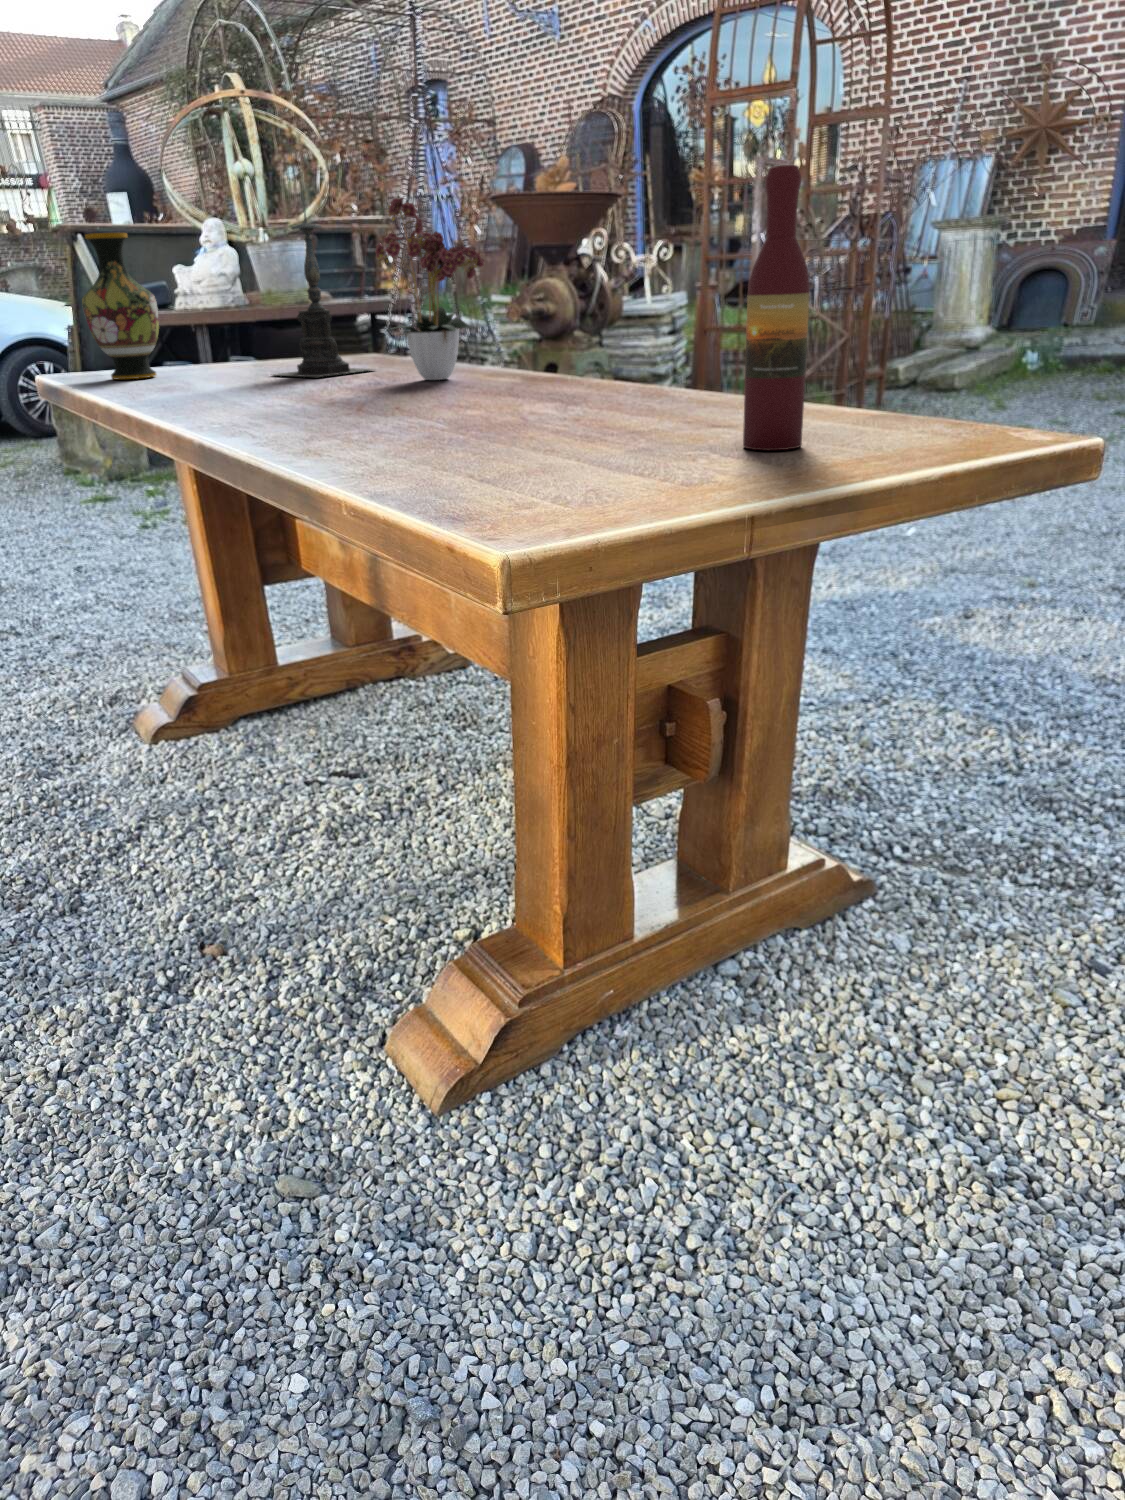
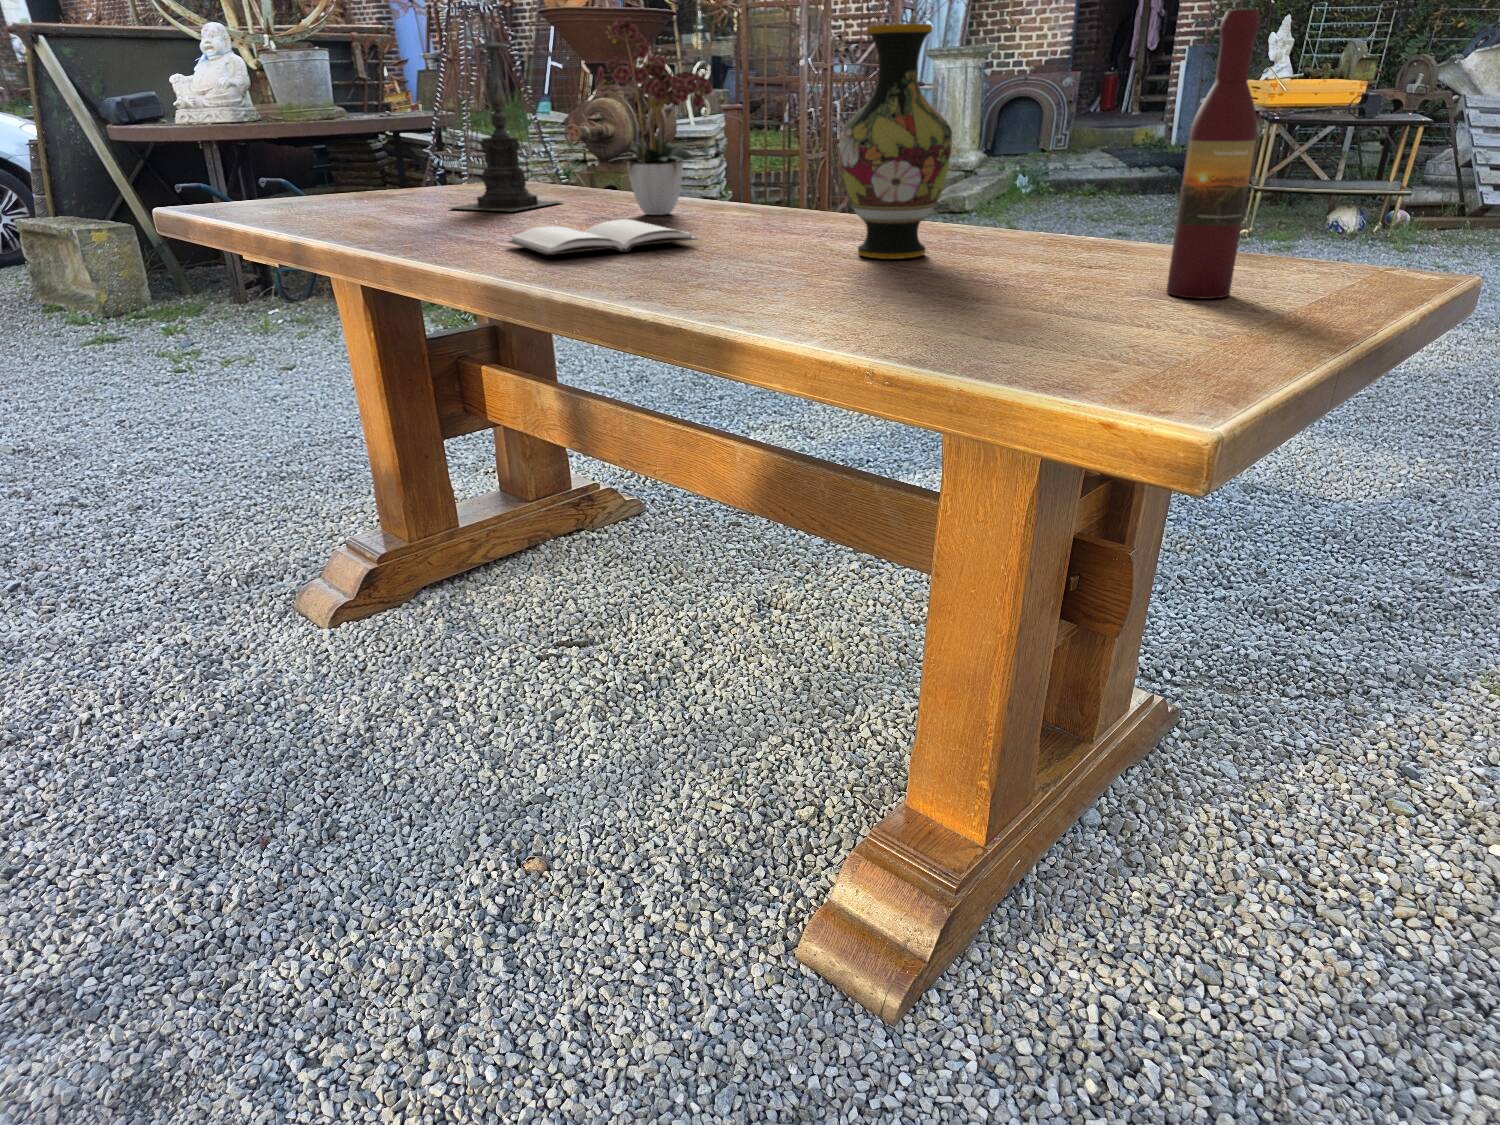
vase: present [82,233,159,379] -> present [840,24,952,259]
book: none [255,381,413,411] -> present [508,219,697,255]

